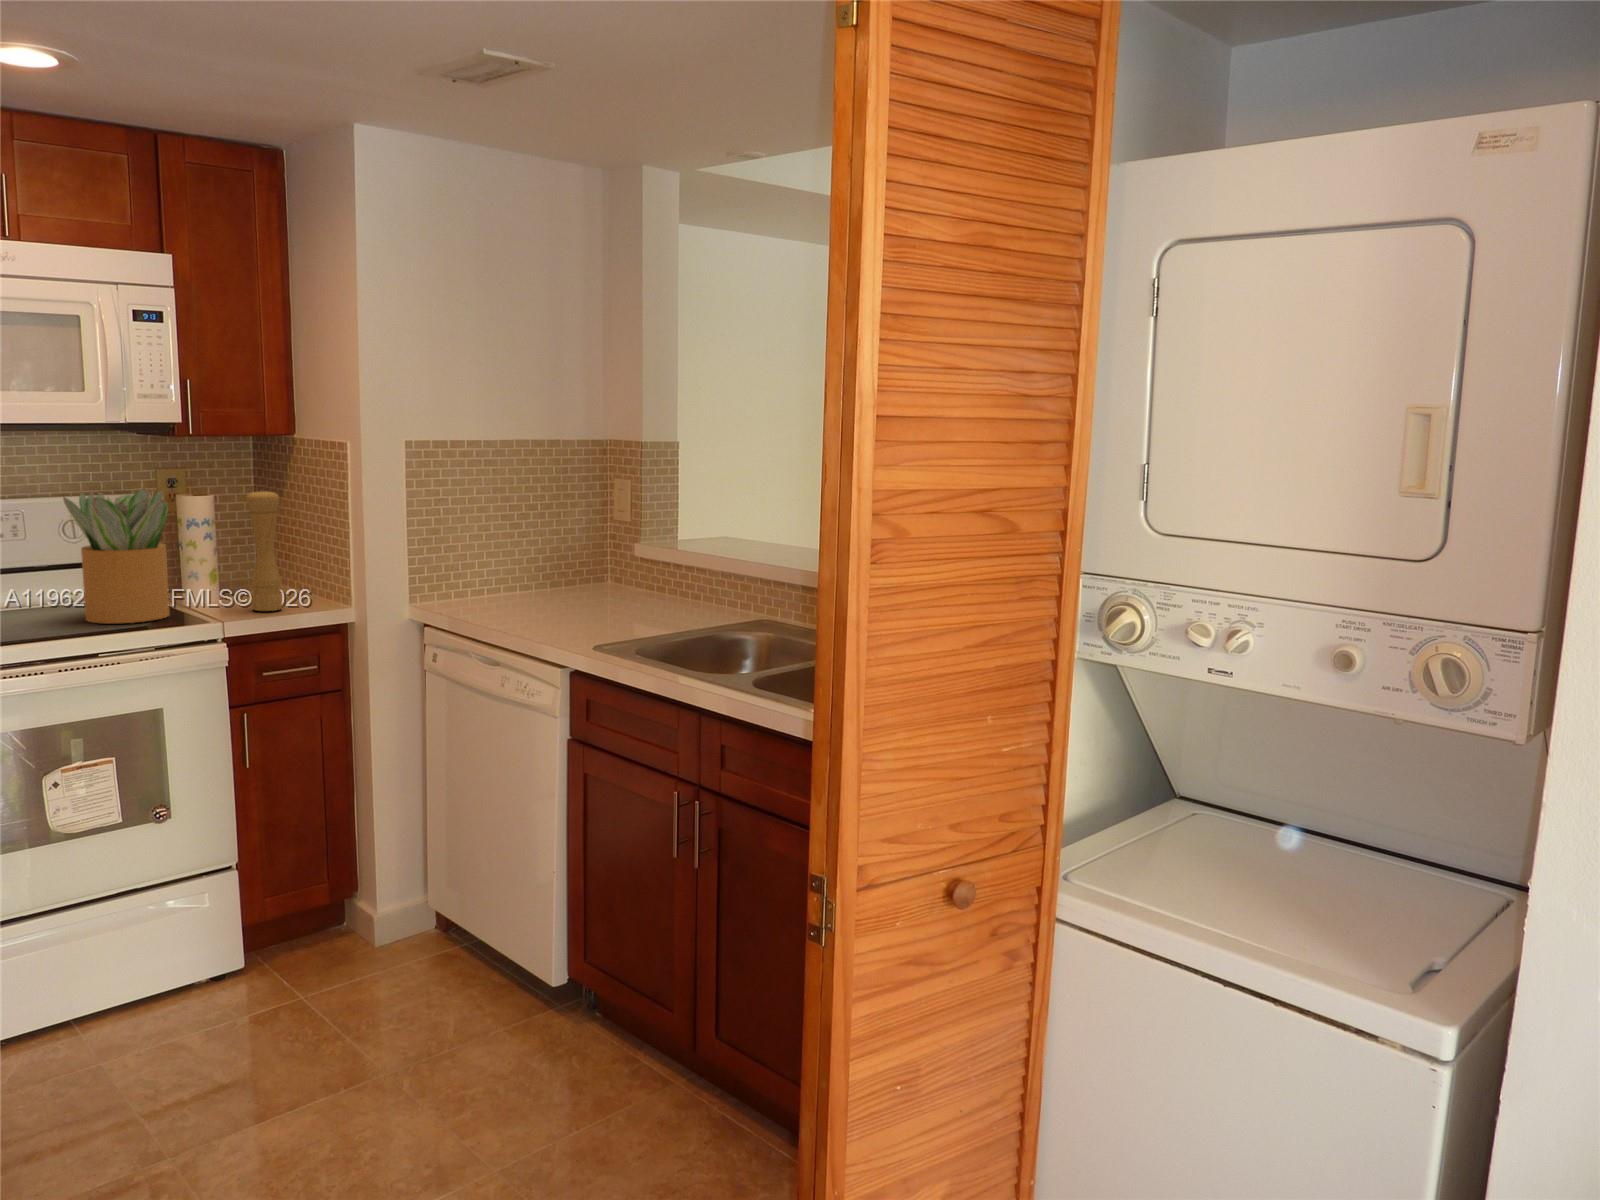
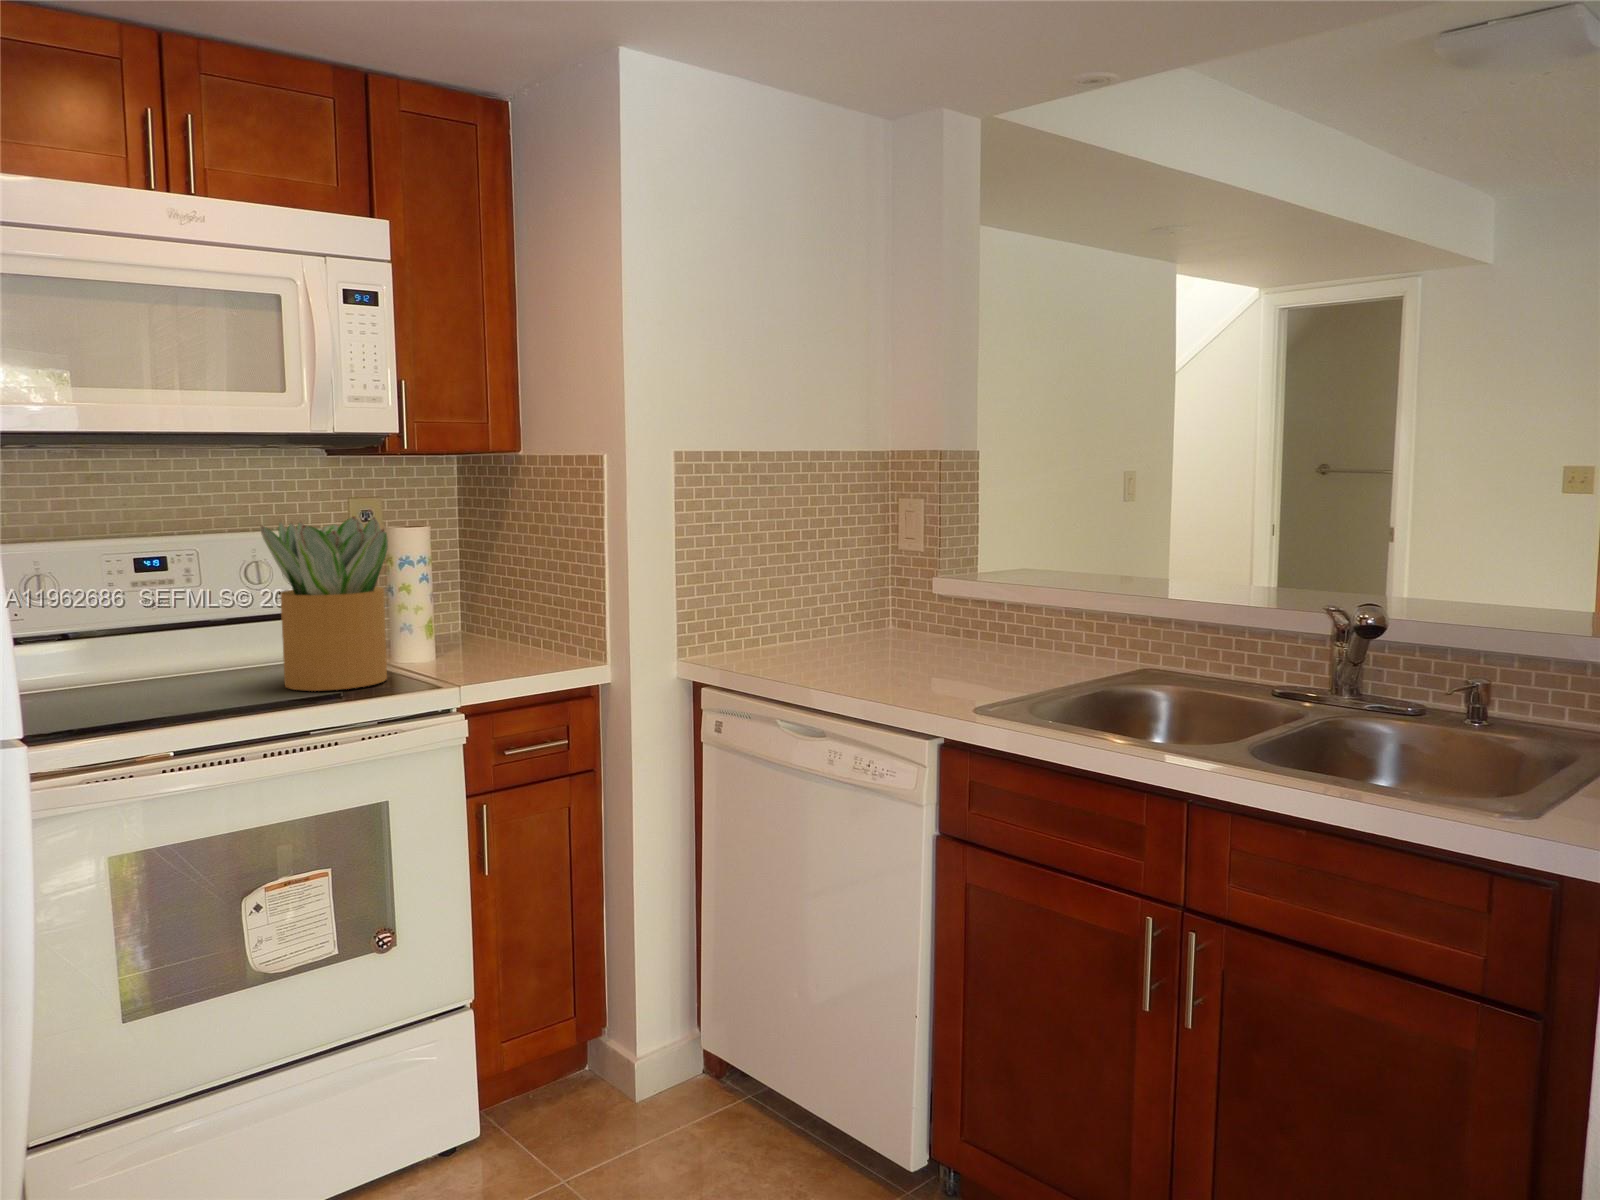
pepper mill: present [246,489,282,611] -> none [478,516,521,671]

